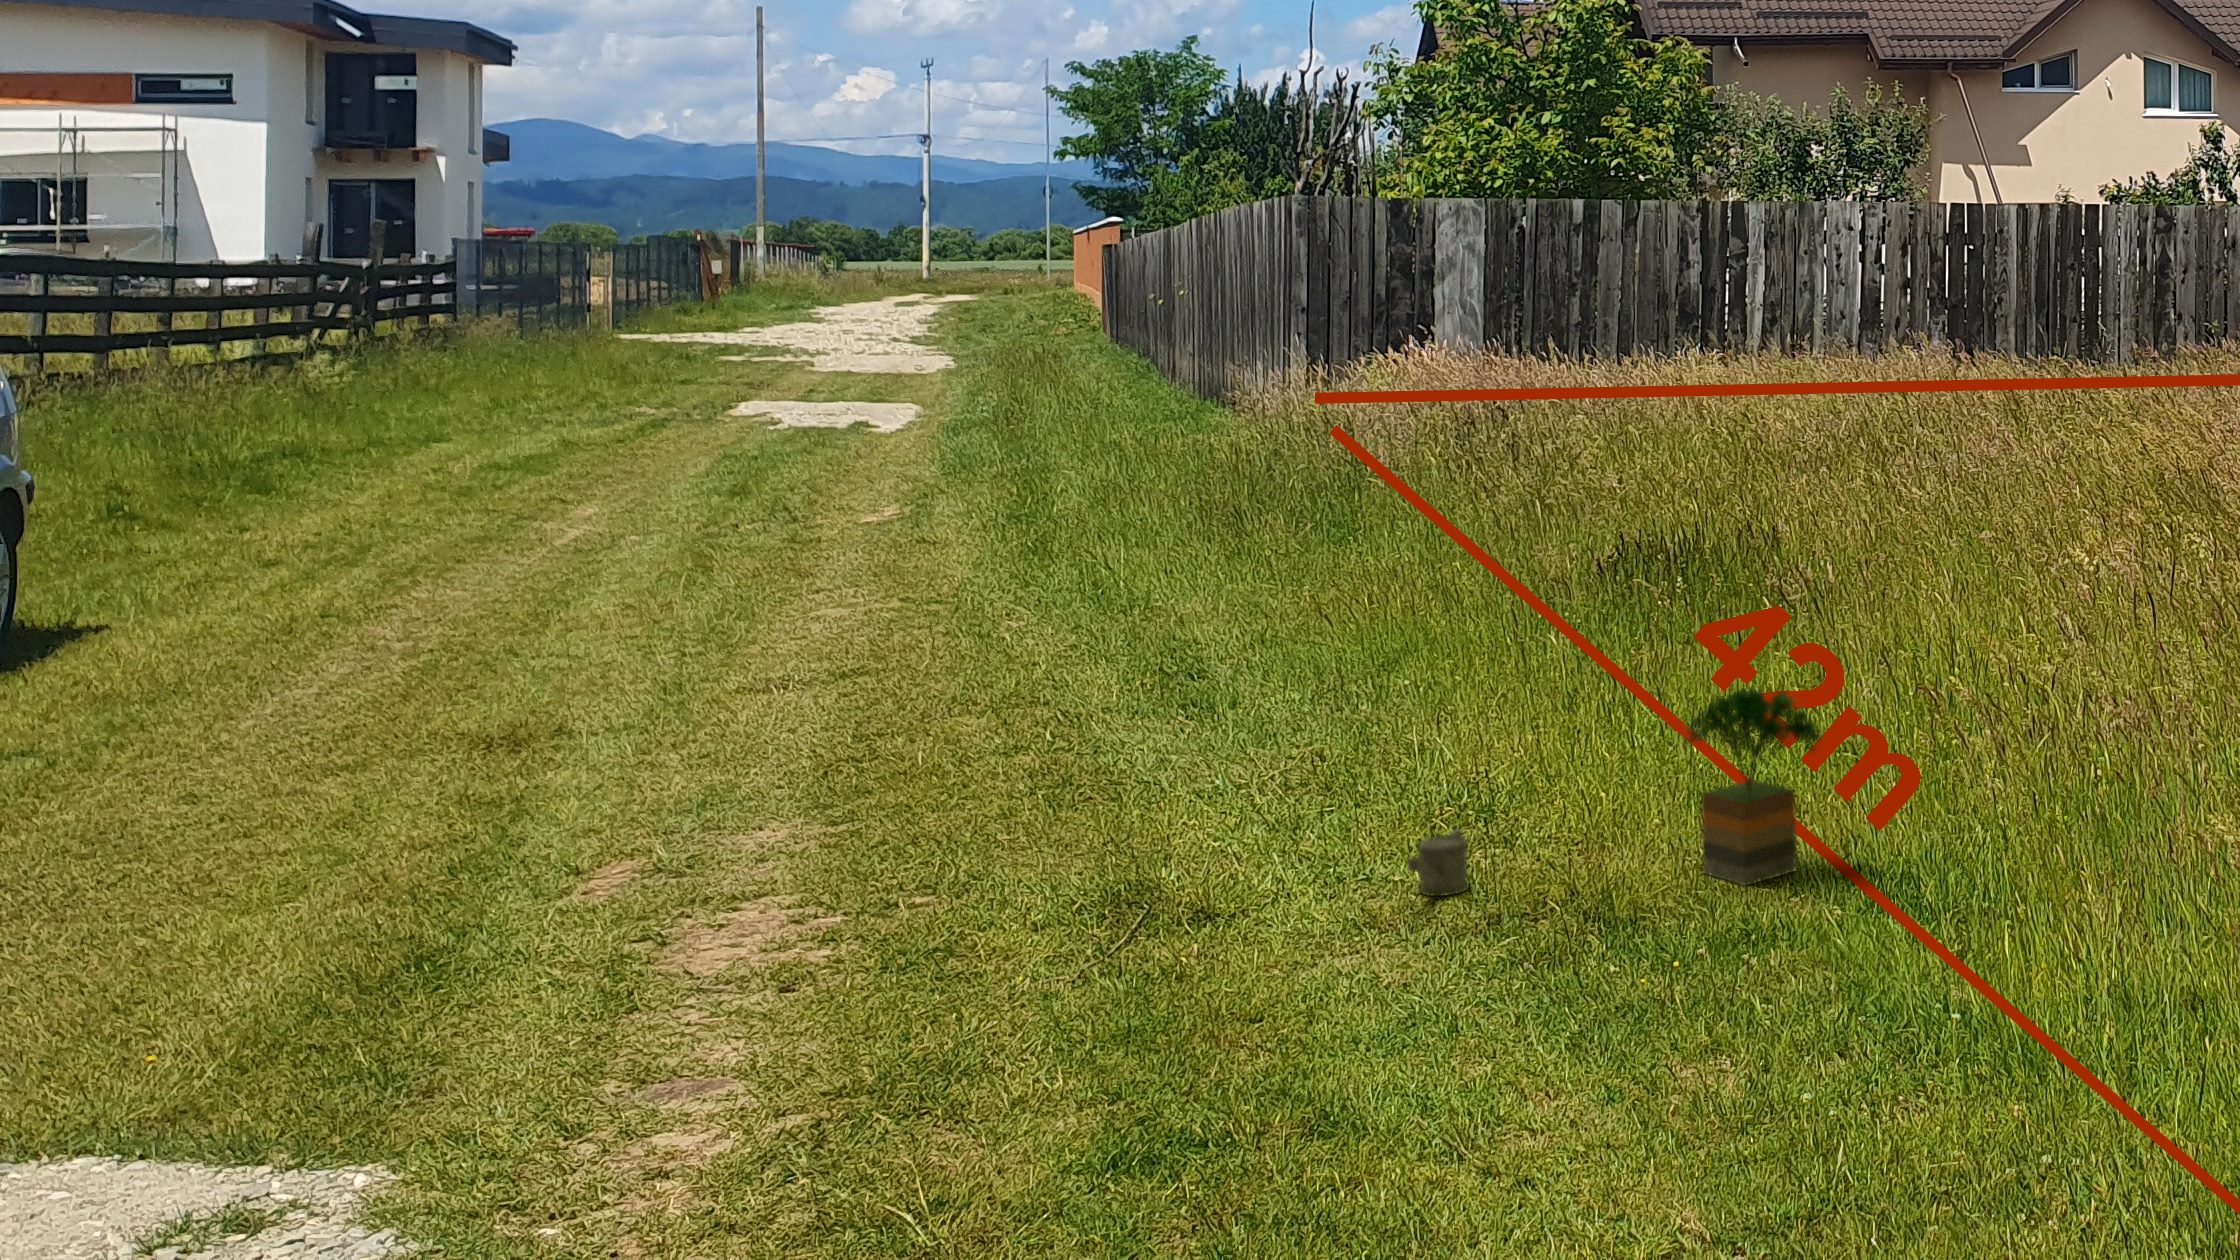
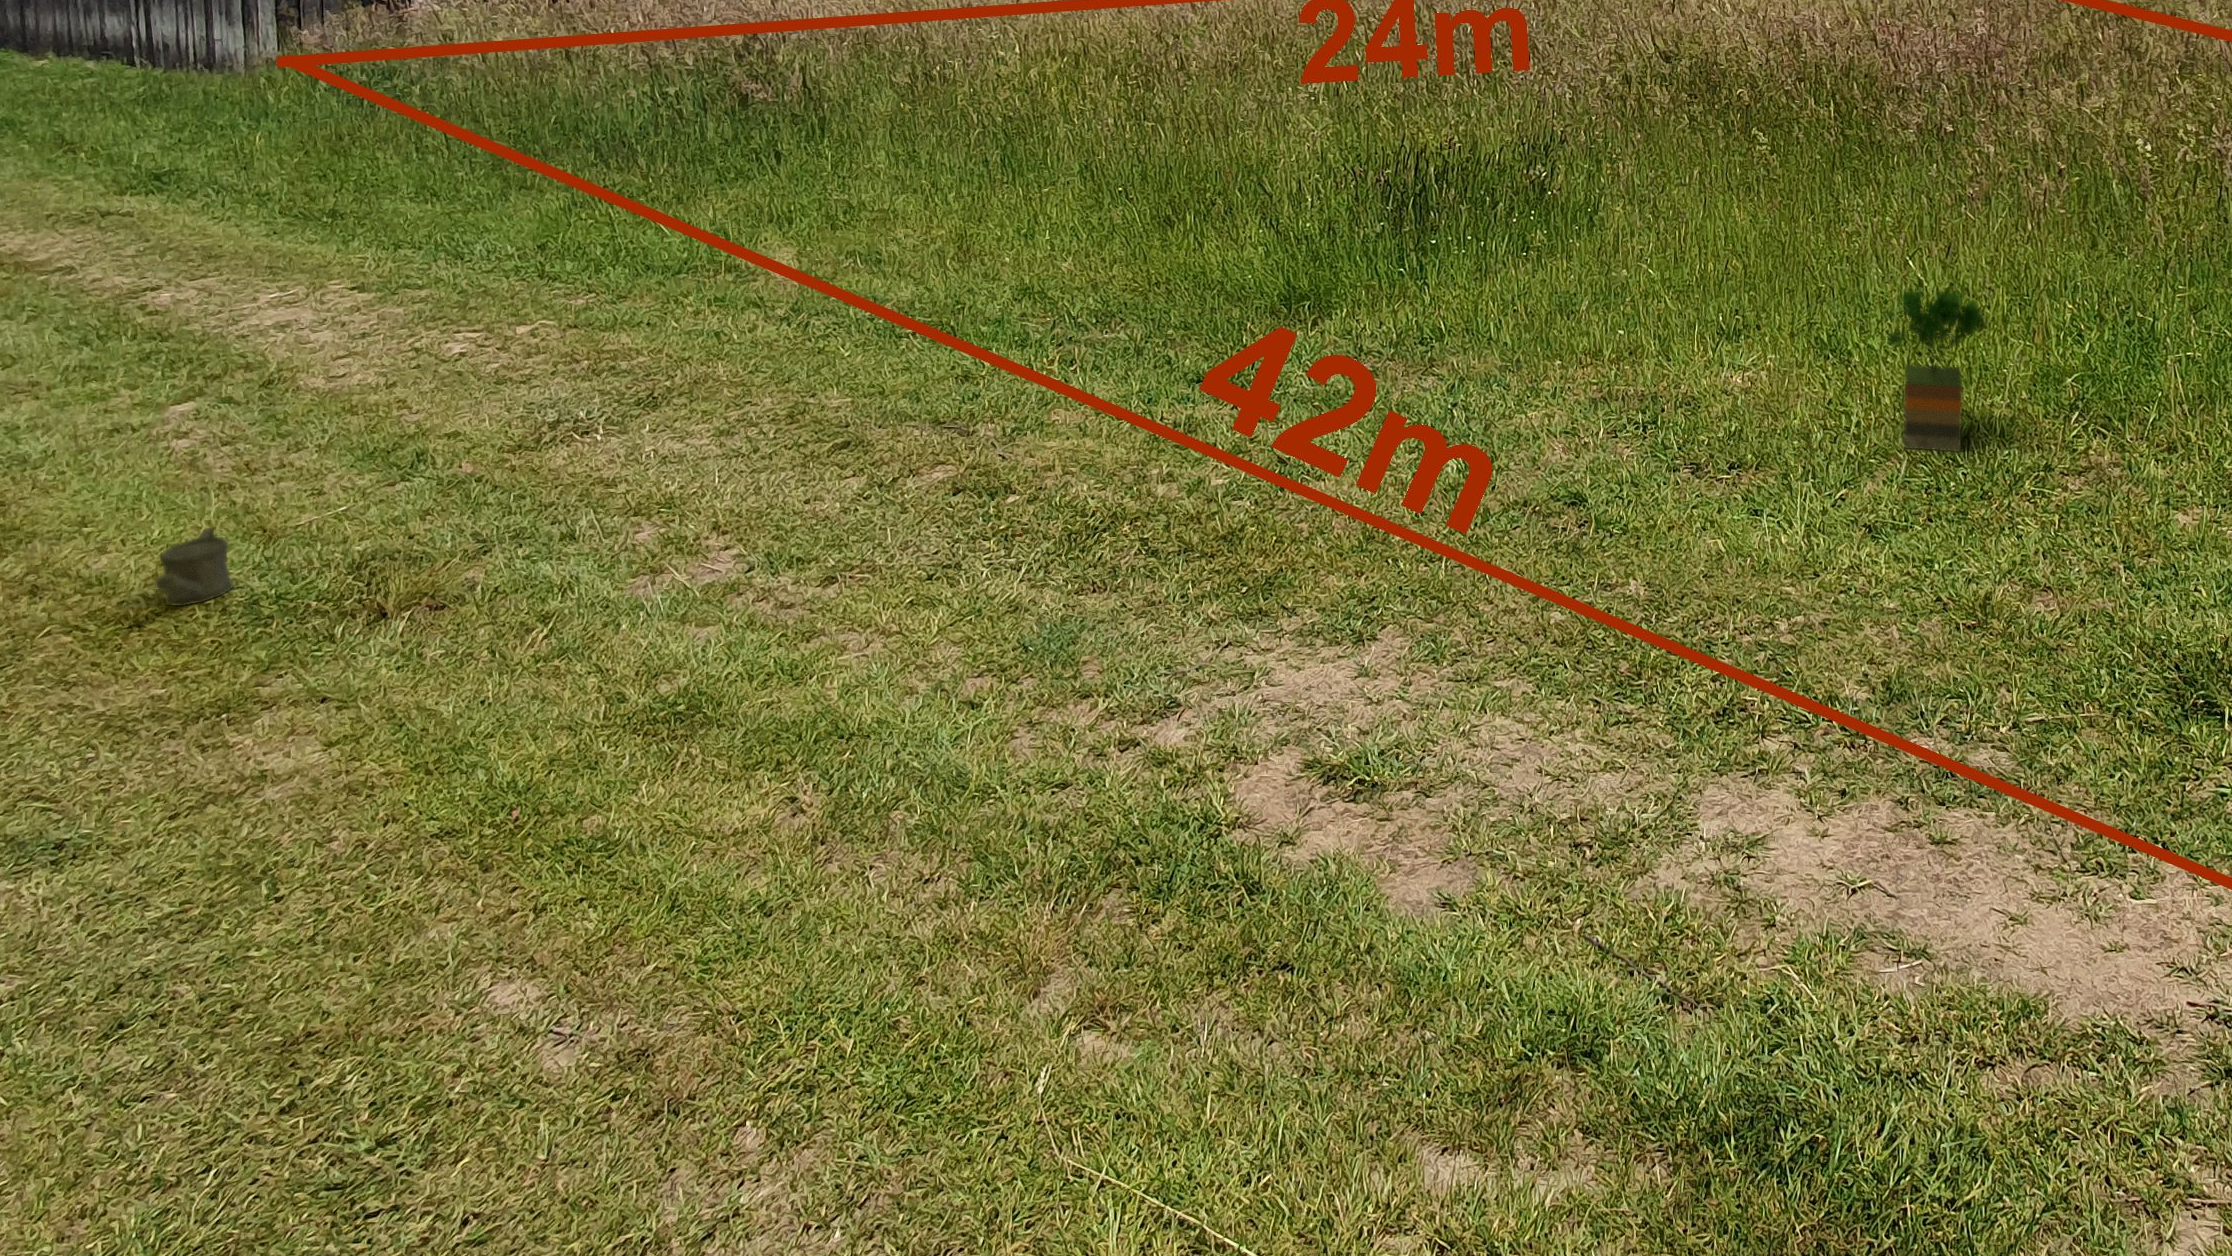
watering can: present [1407,829,1469,896] -> present [155,528,233,606]

